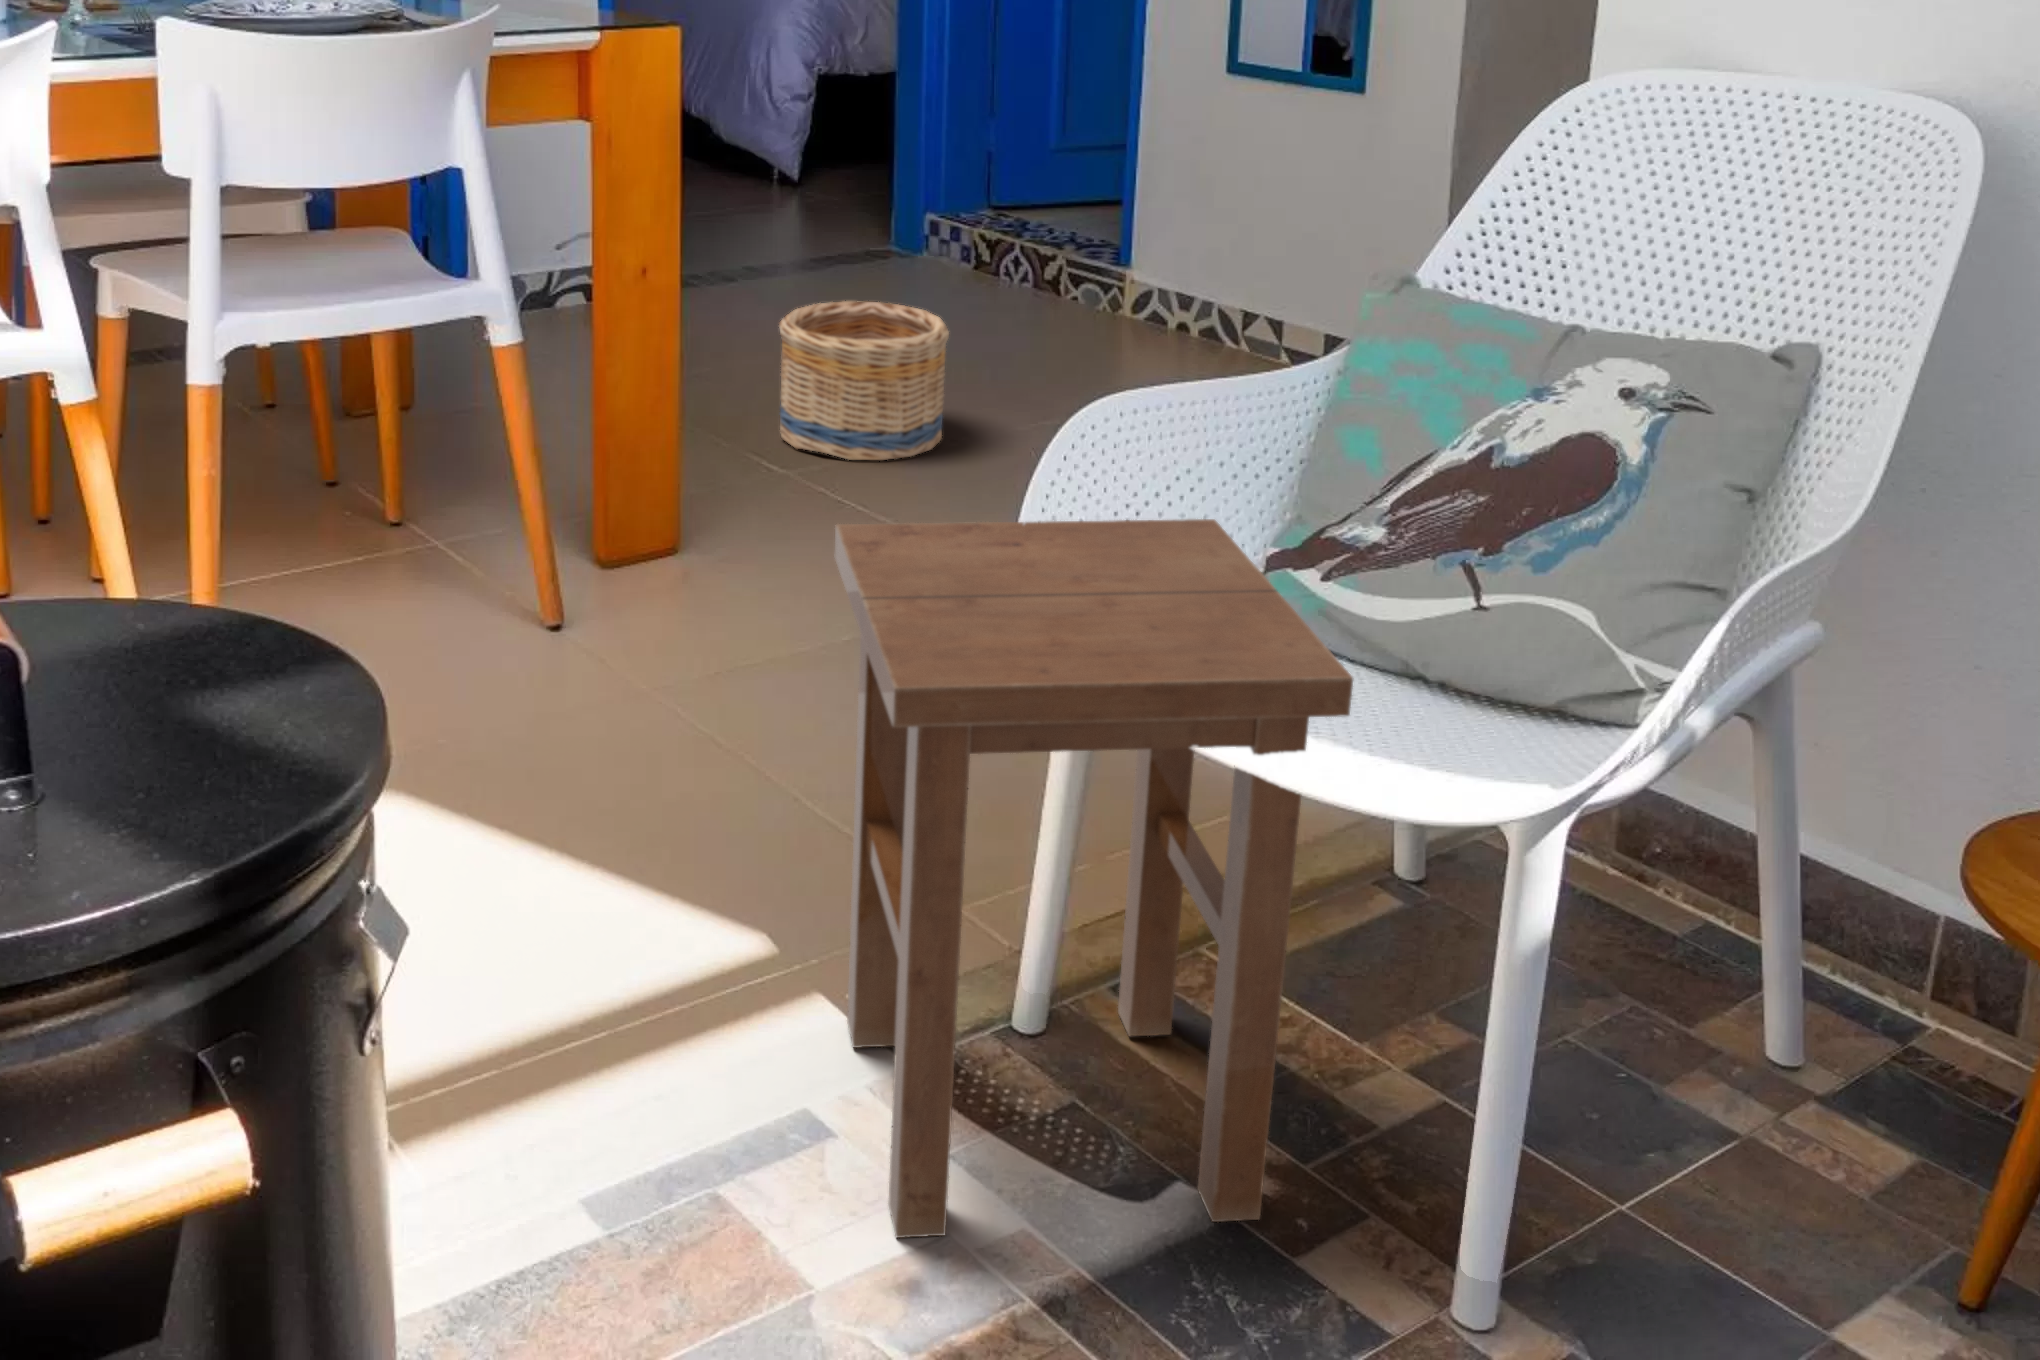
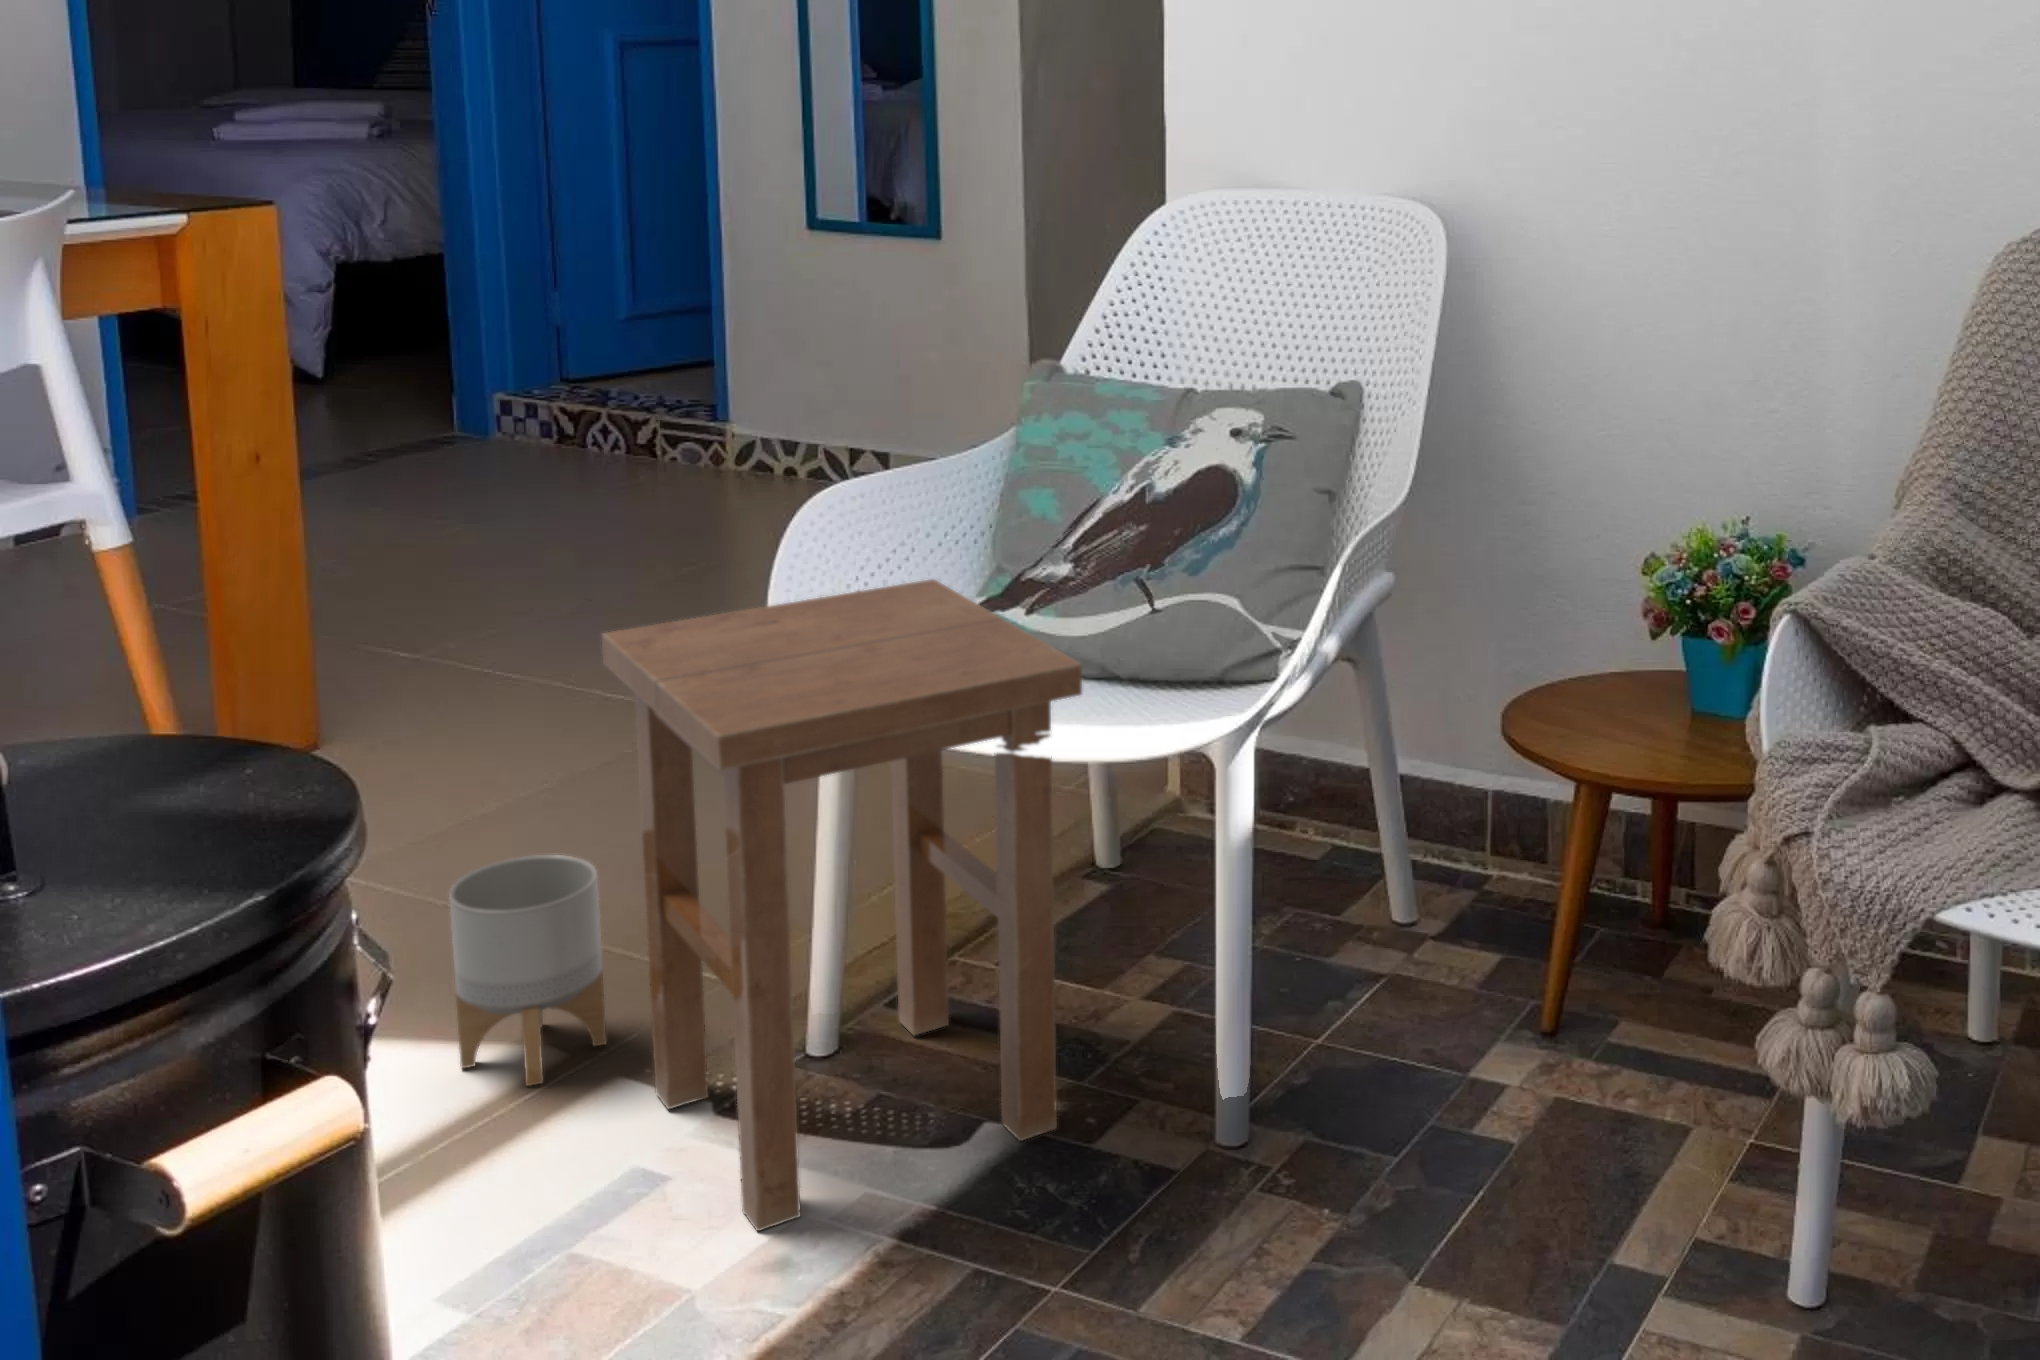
basket: present [779,301,949,460] -> none [383,476,578,637]
planter: none [681,731,826,975] -> present [449,855,607,1086]

